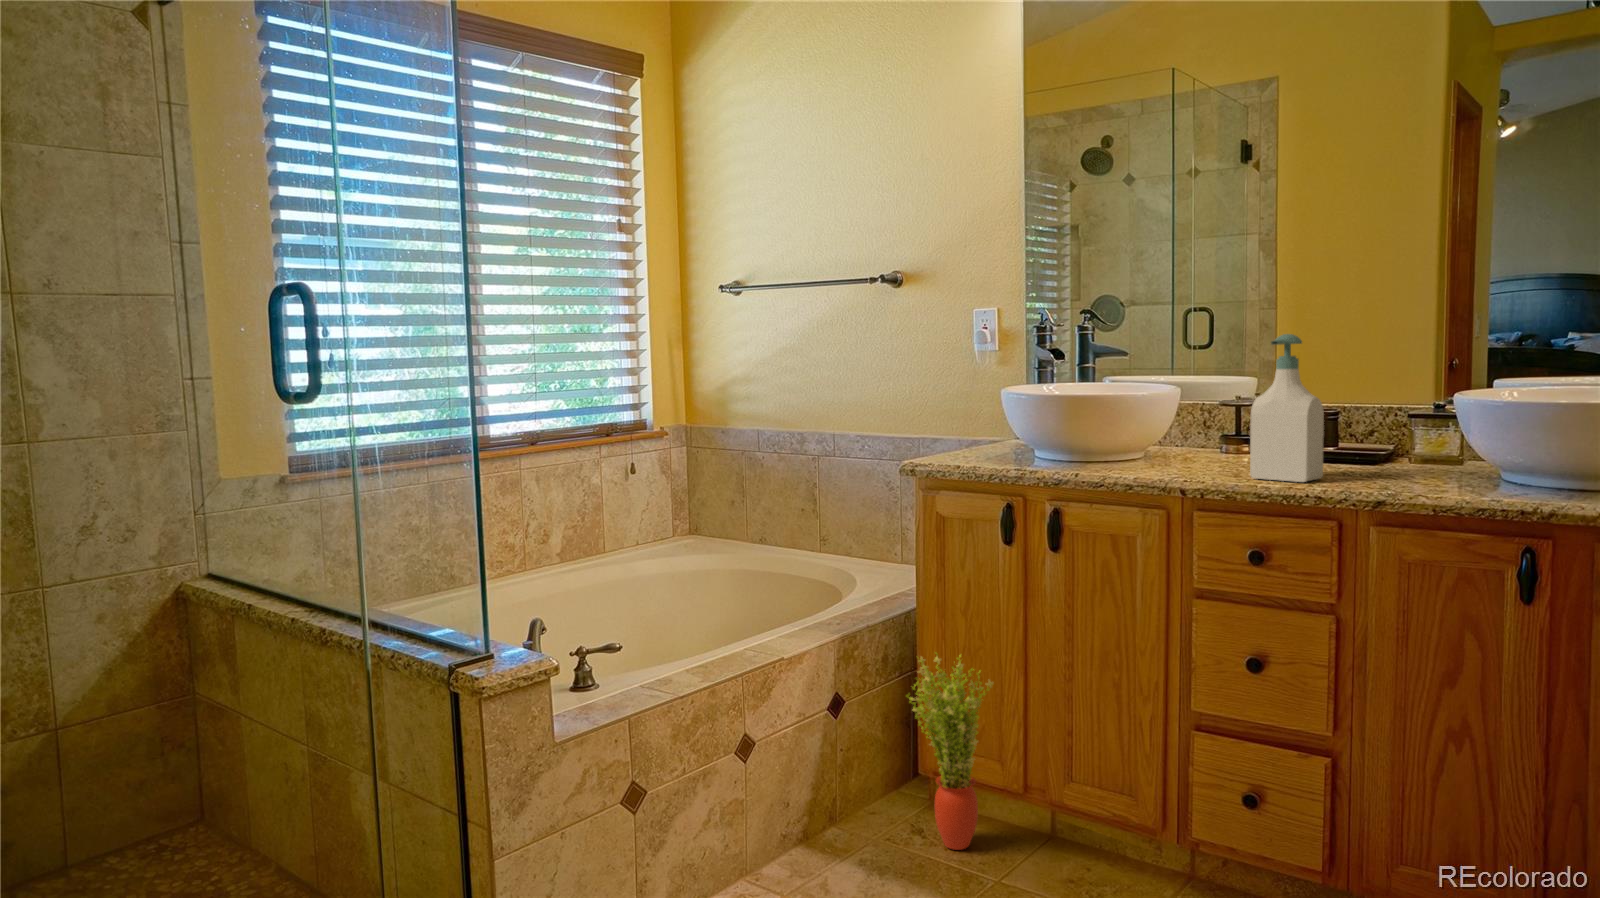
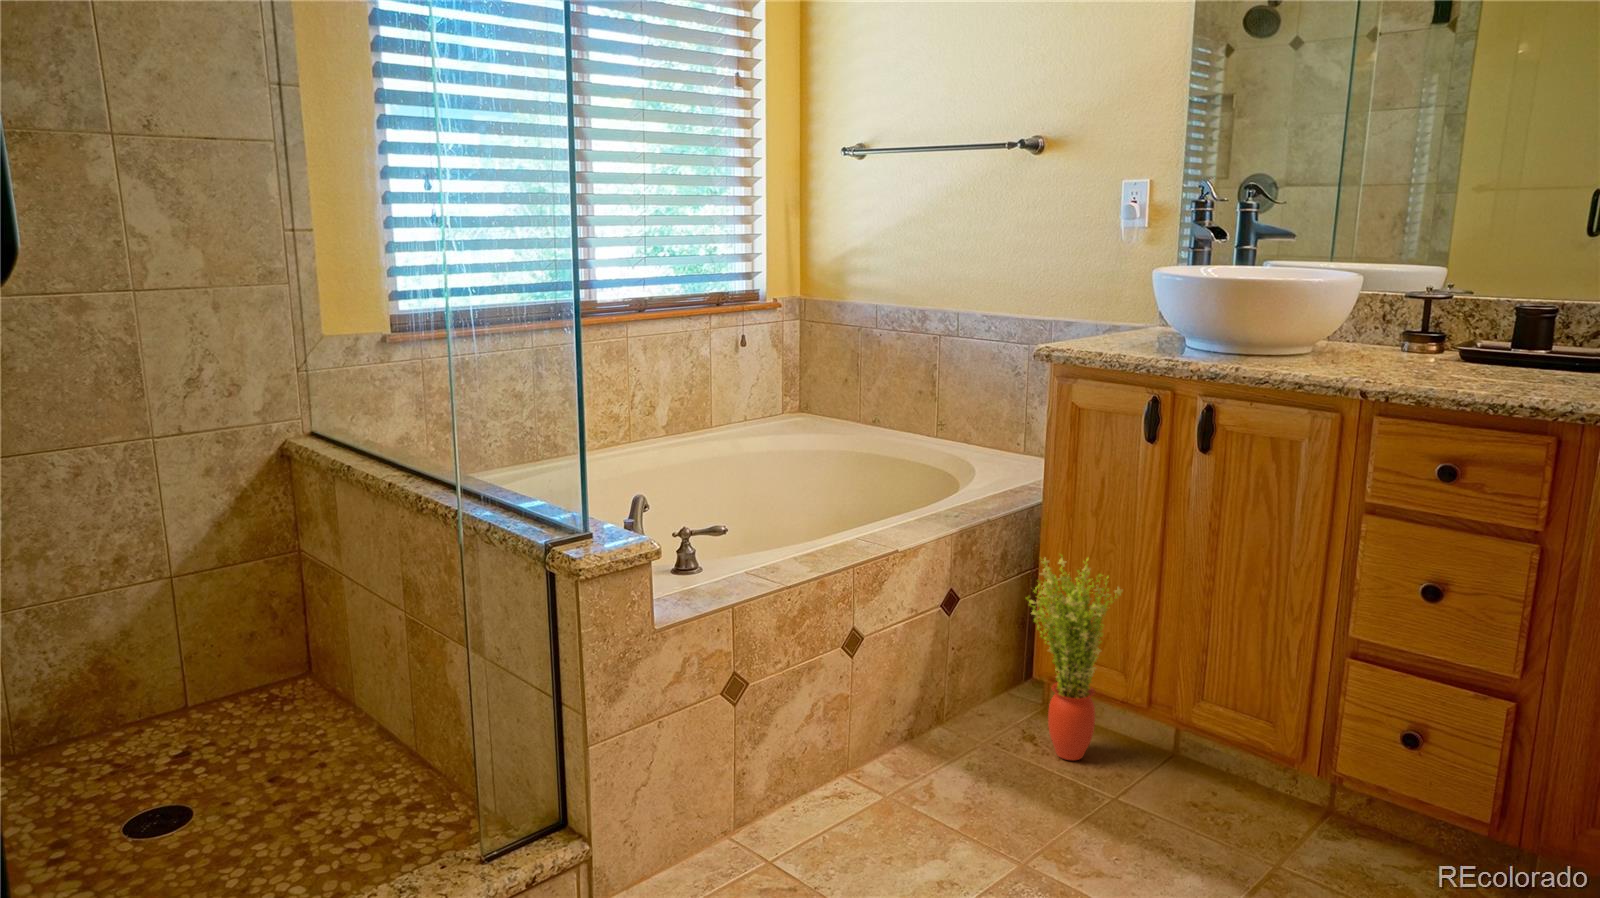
soap bottle: present [1250,334,1324,482] -> none [1449,213,1550,390]

